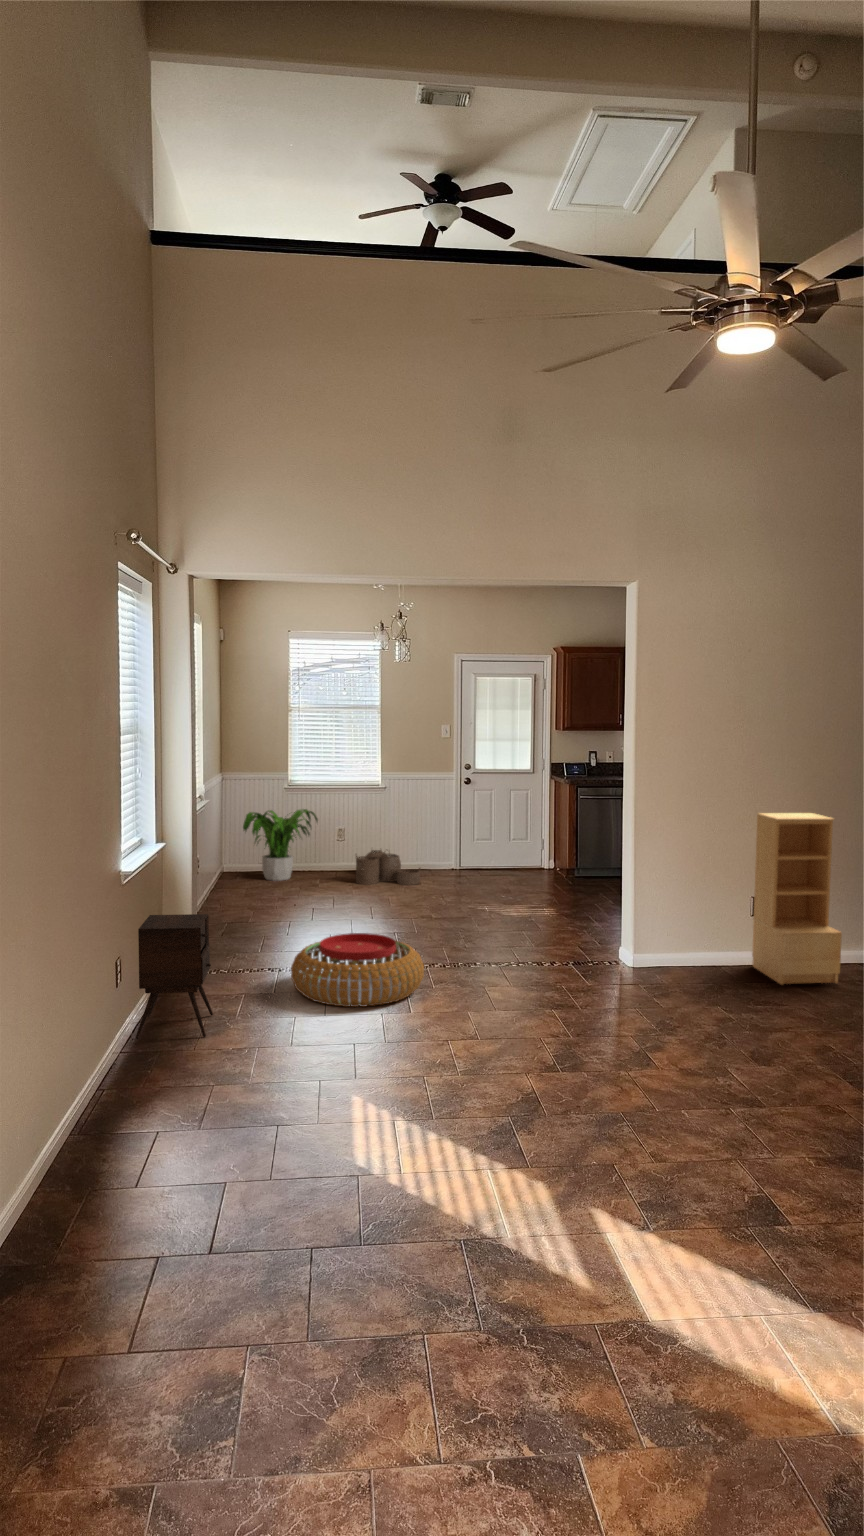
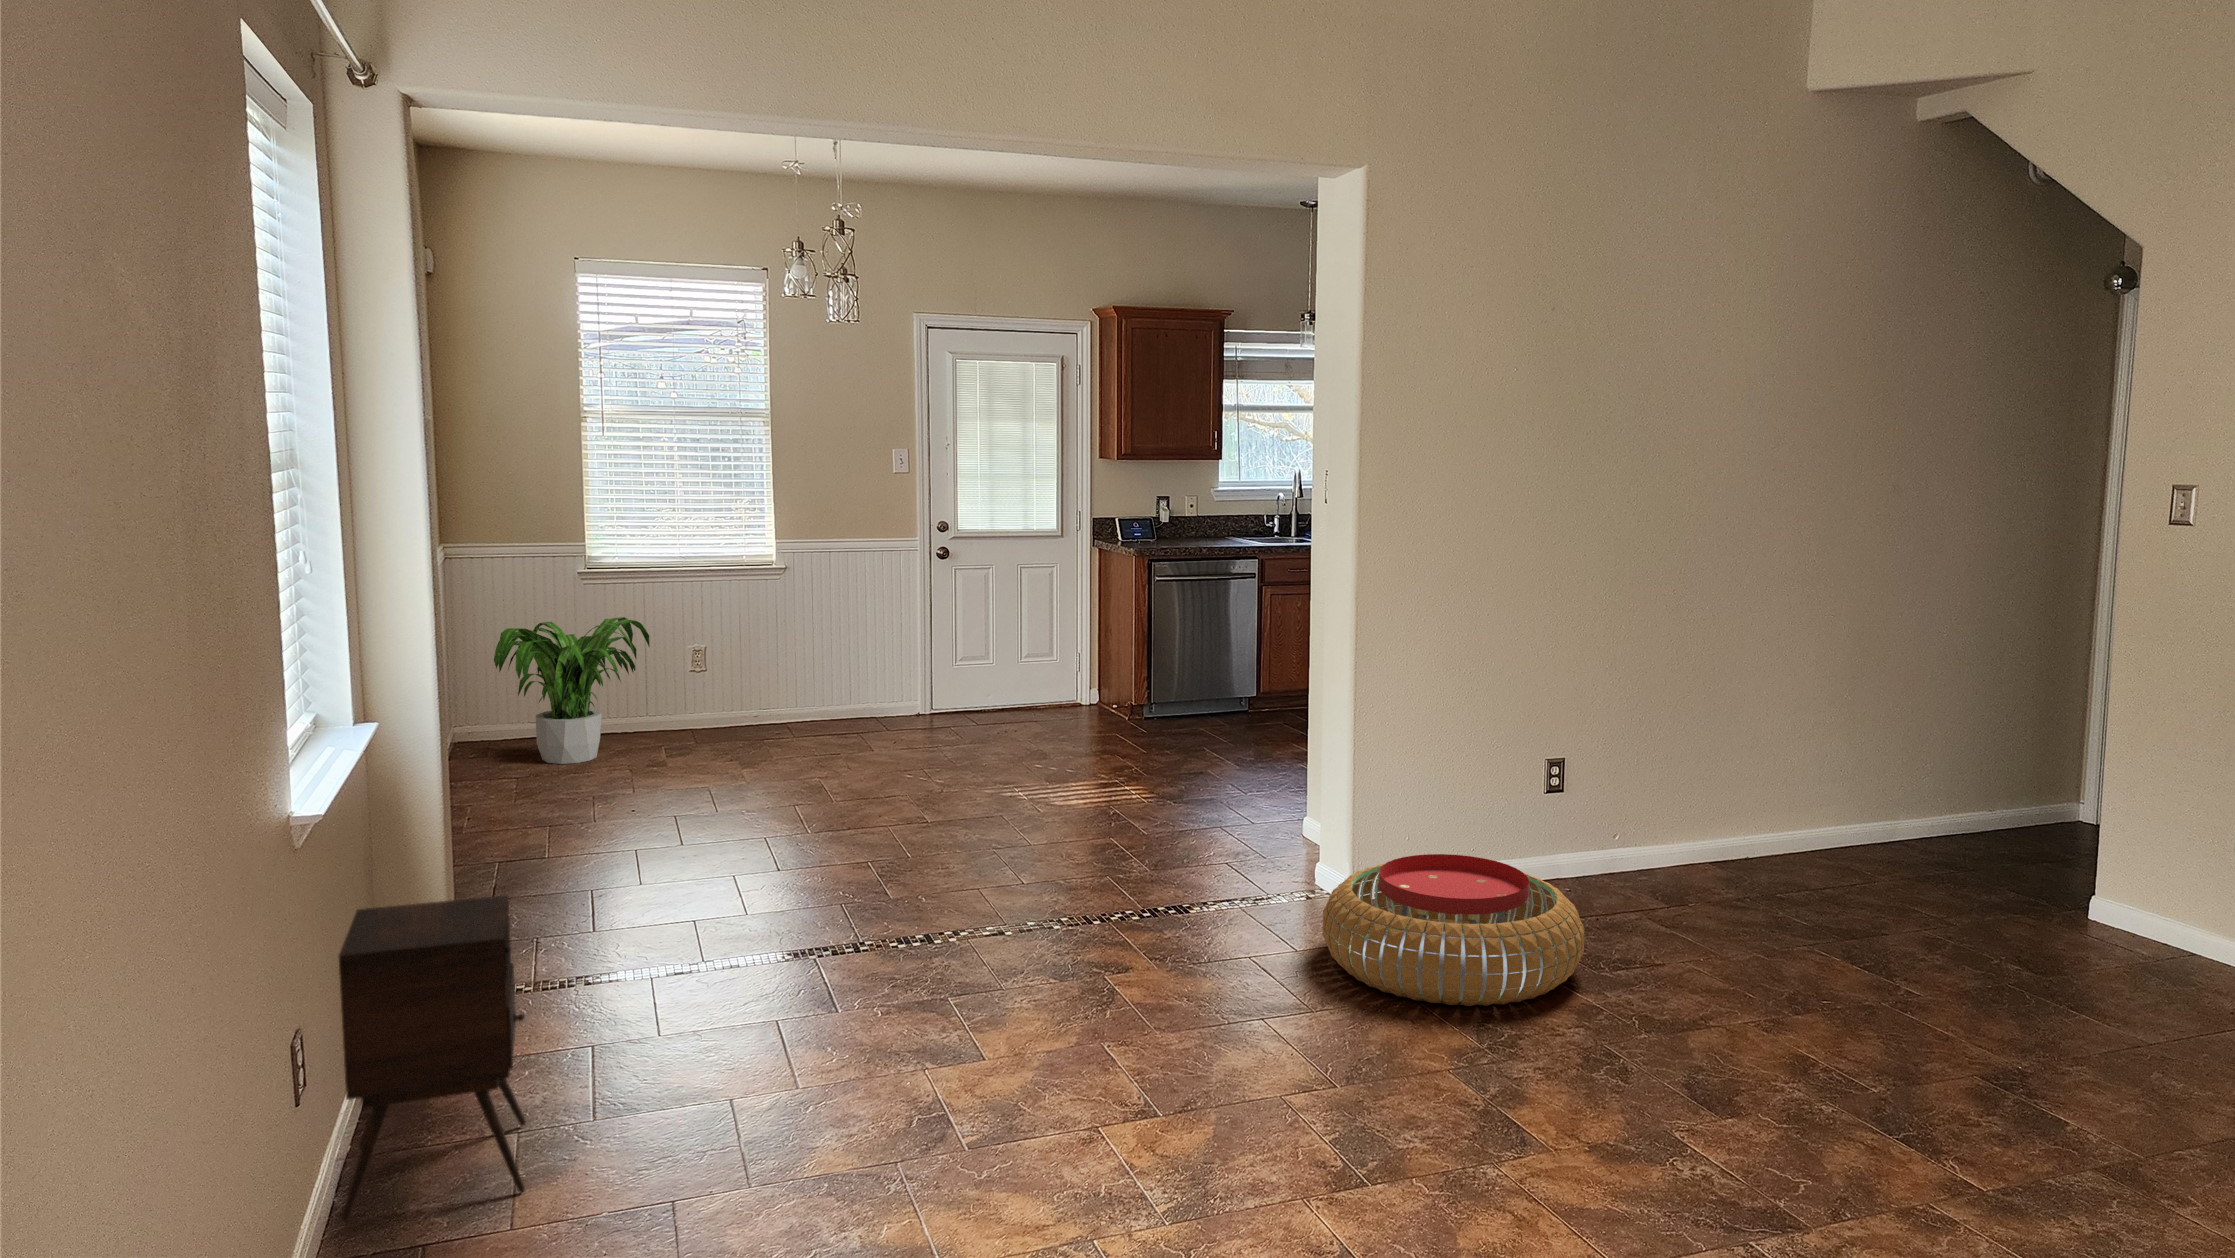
bookshelf: present [752,813,842,985] -> none [1555,604,1725,923]
woven basket: present [356,850,420,885] -> none [733,687,865,762]
pouf: present [291,933,424,1007] -> present [1322,854,1584,1006]

